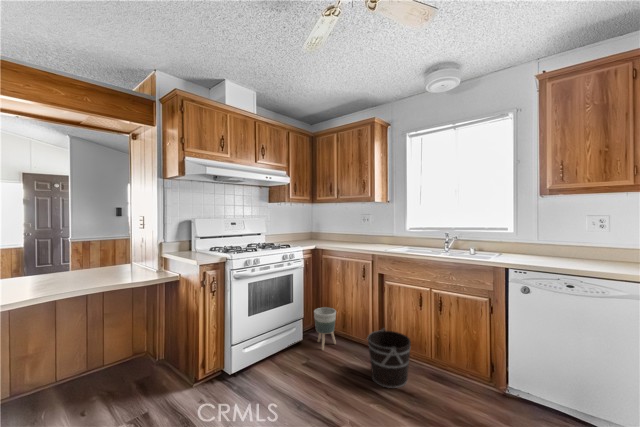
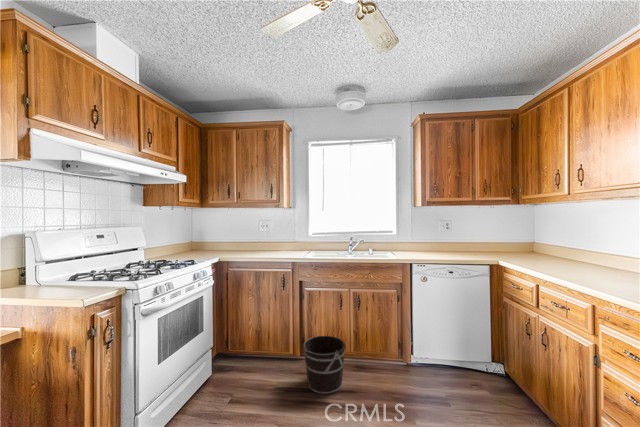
planter: present [314,307,336,350] -> none [226,327,253,379]

